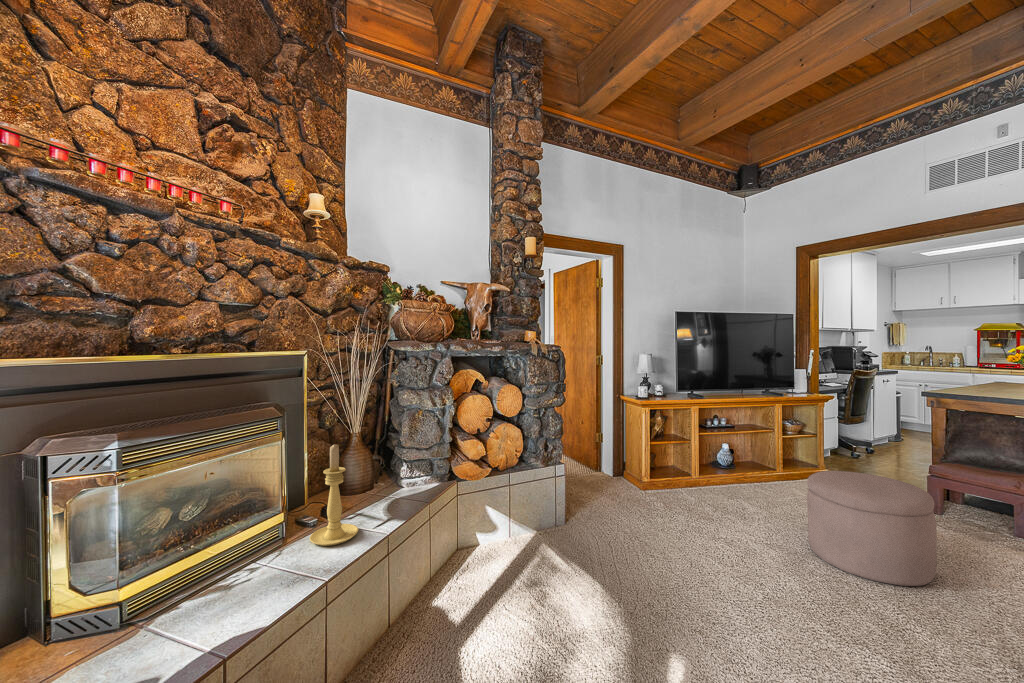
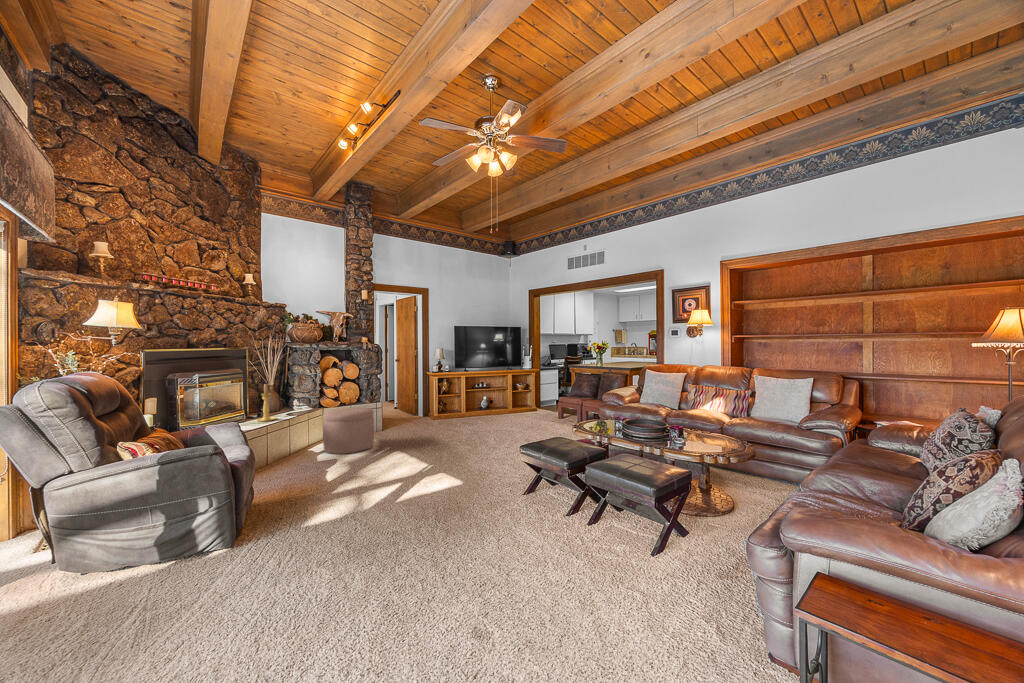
ottoman: present [807,471,937,586] -> present [323,407,374,454]

